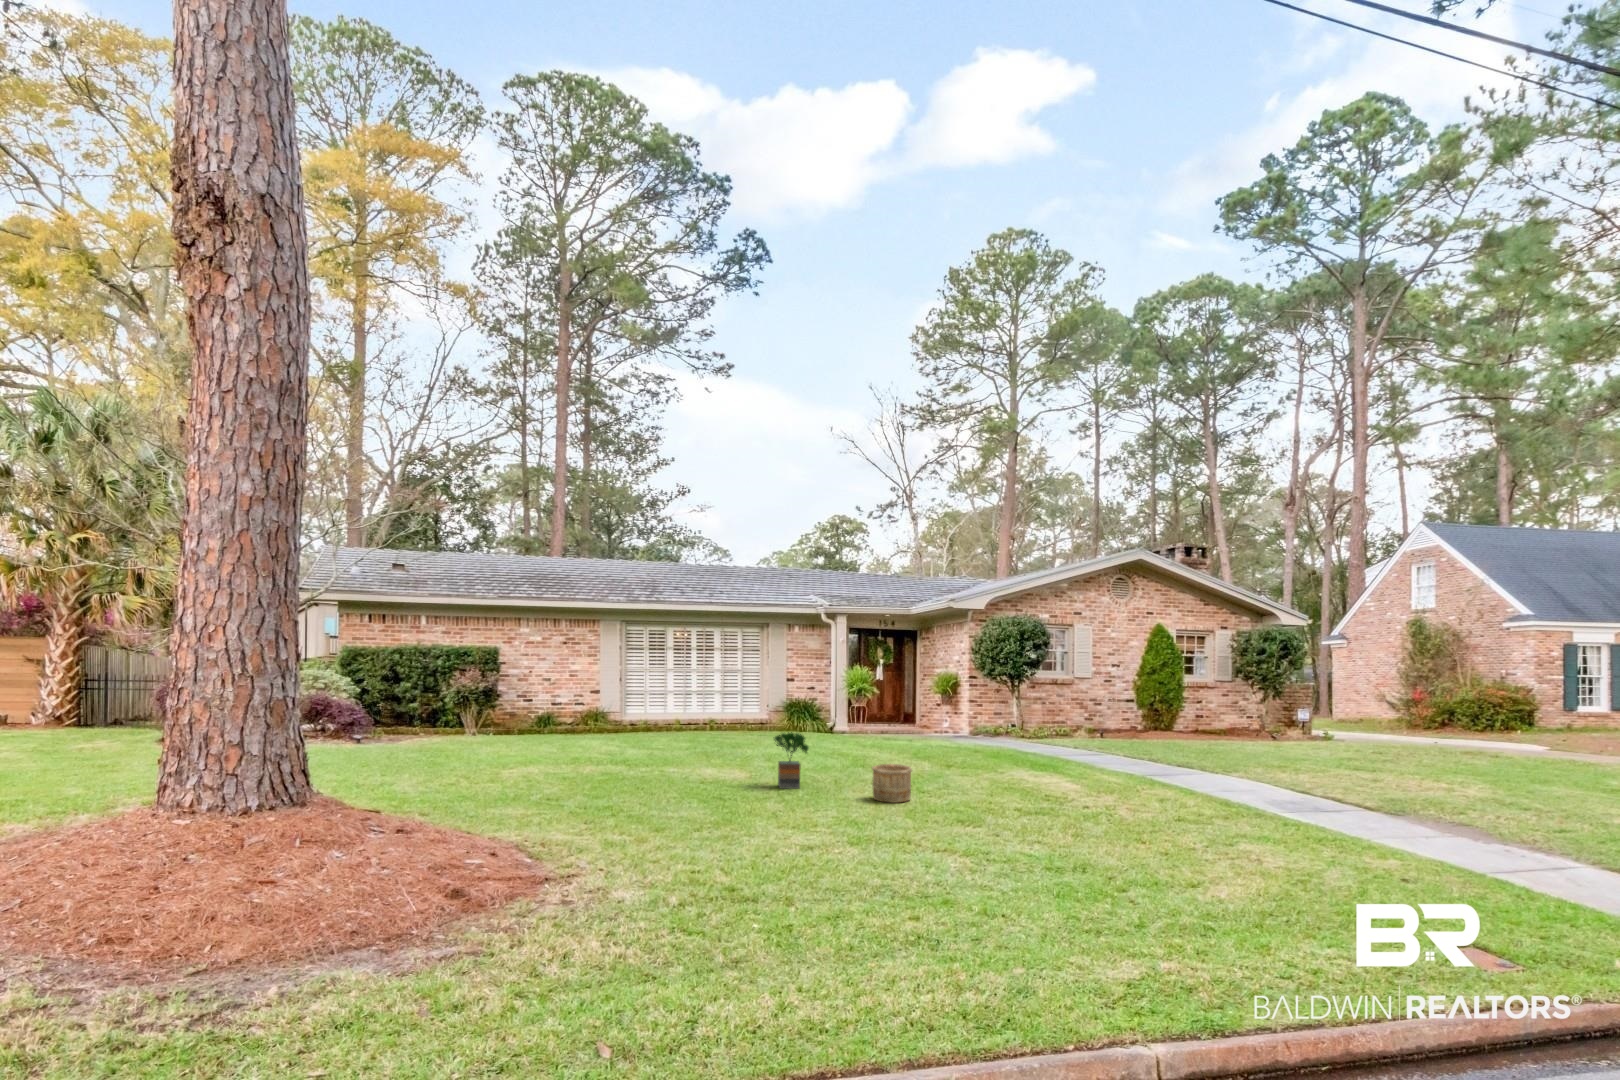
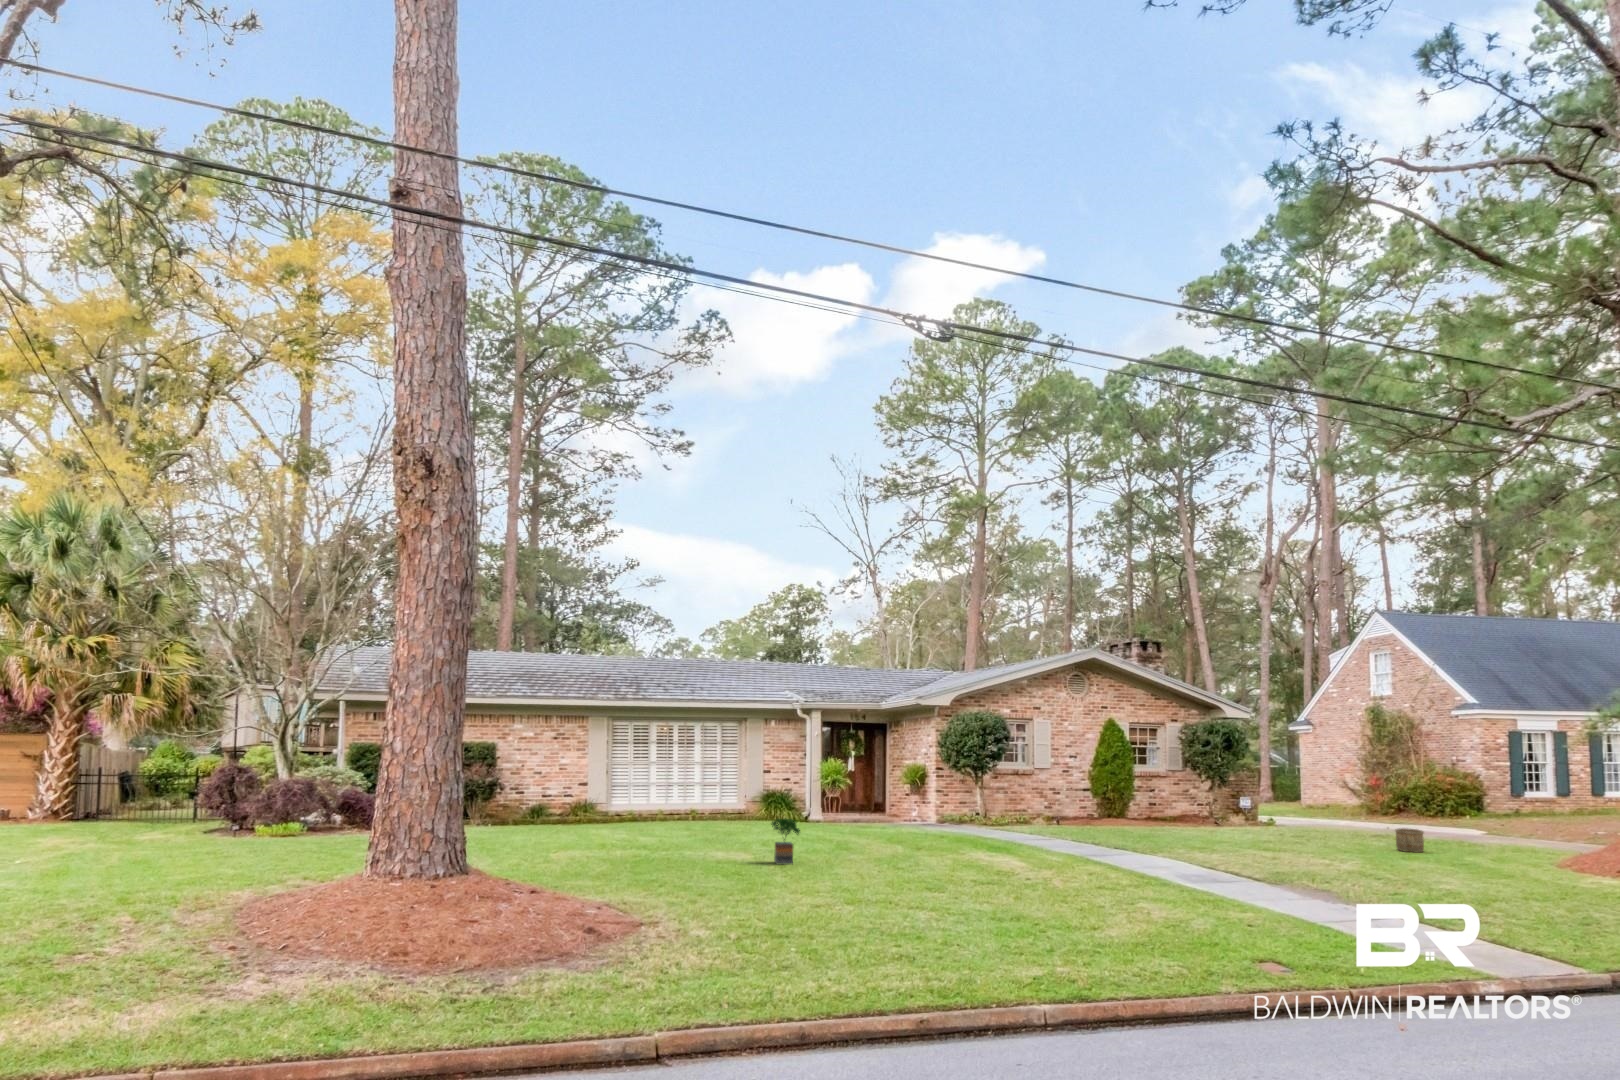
wooden bucket: present [872,764,912,803] -> present [1395,828,1424,852]

